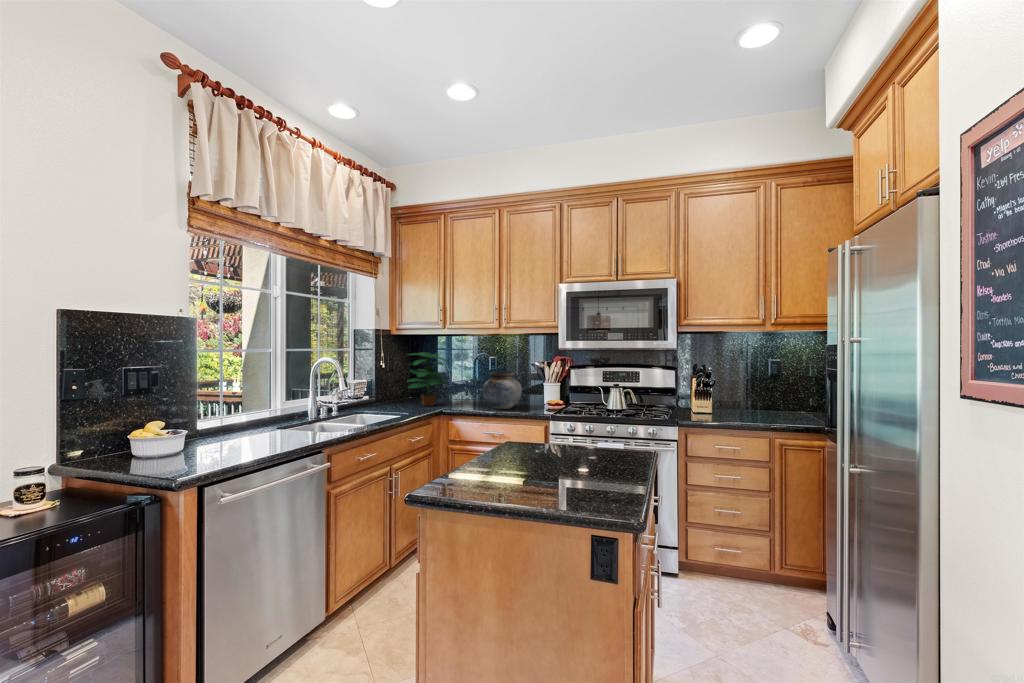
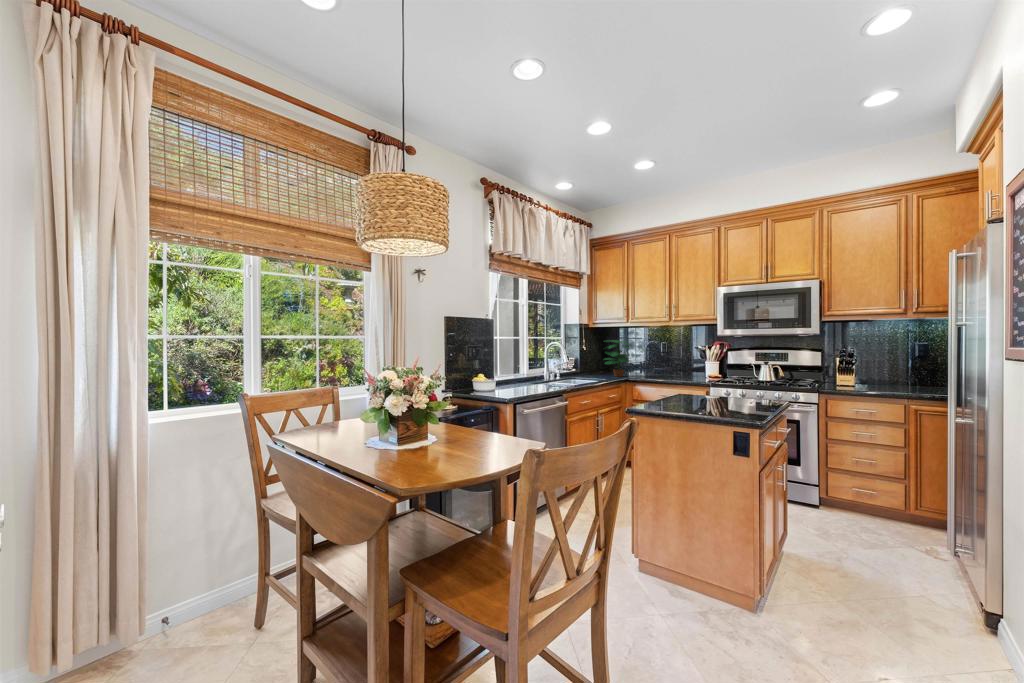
vase: present [482,372,522,409] -> none [658,354,689,380]

